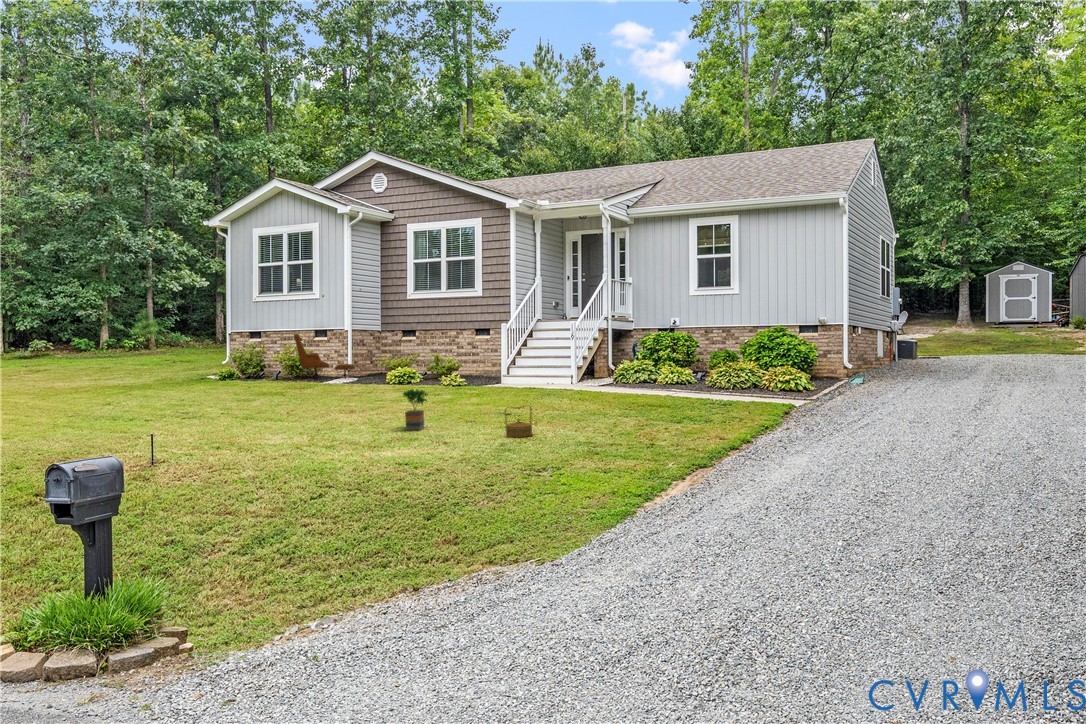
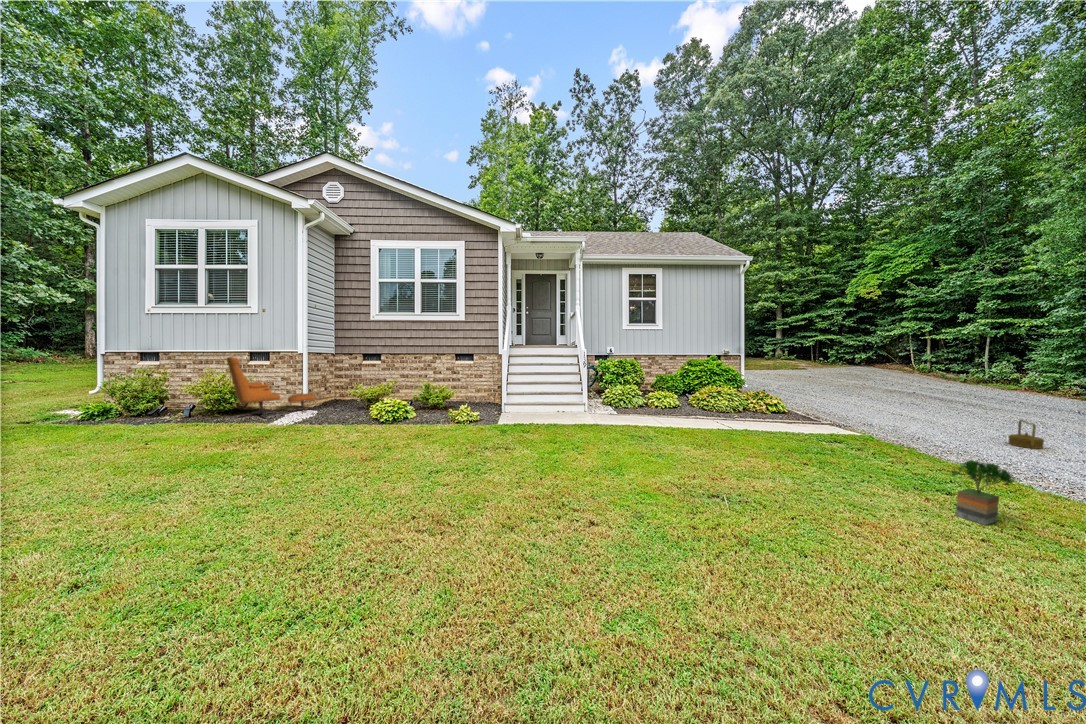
potted tree: present [403,389,427,430] -> present [951,460,1015,525]
basket: present [505,405,532,437] -> present [1009,420,1044,449]

